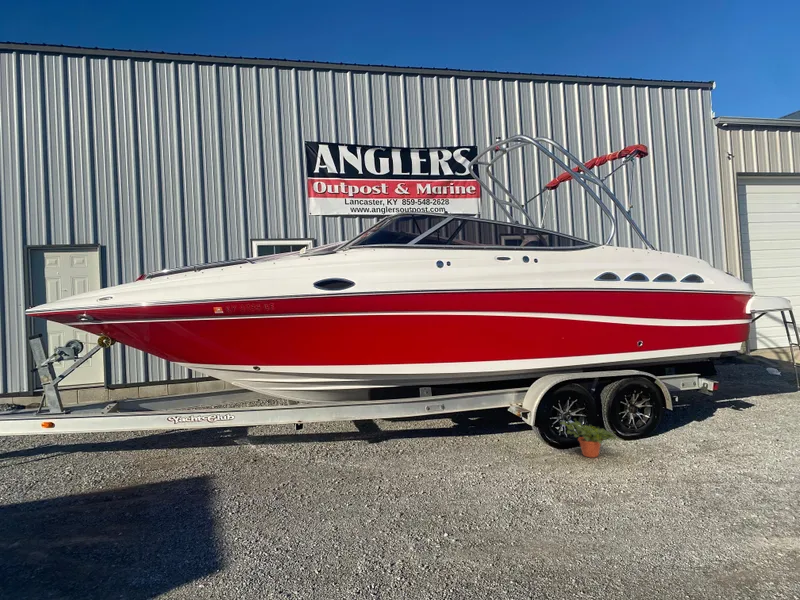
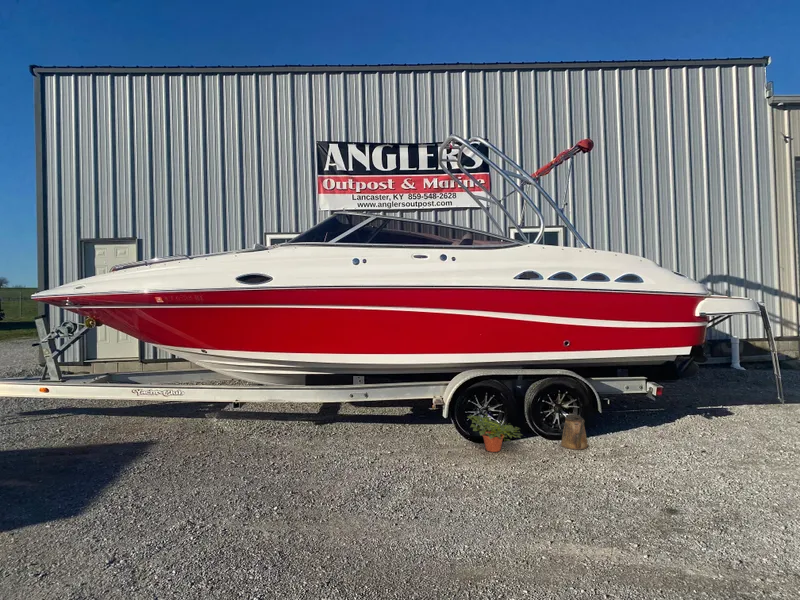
watering can: none [644,413,683,448] -> present [561,414,589,449]

